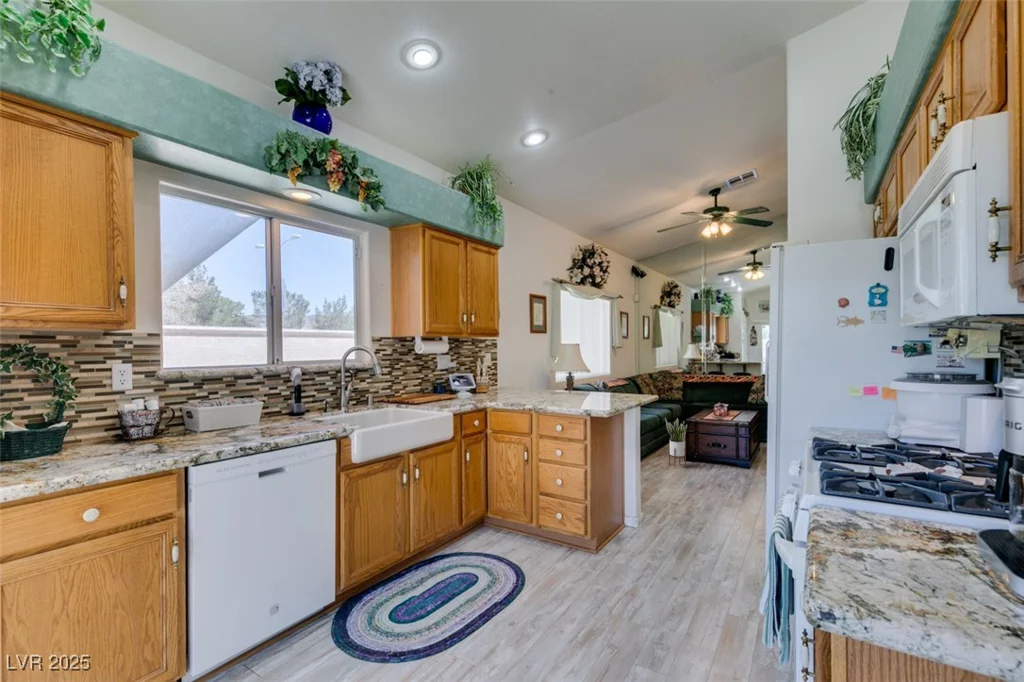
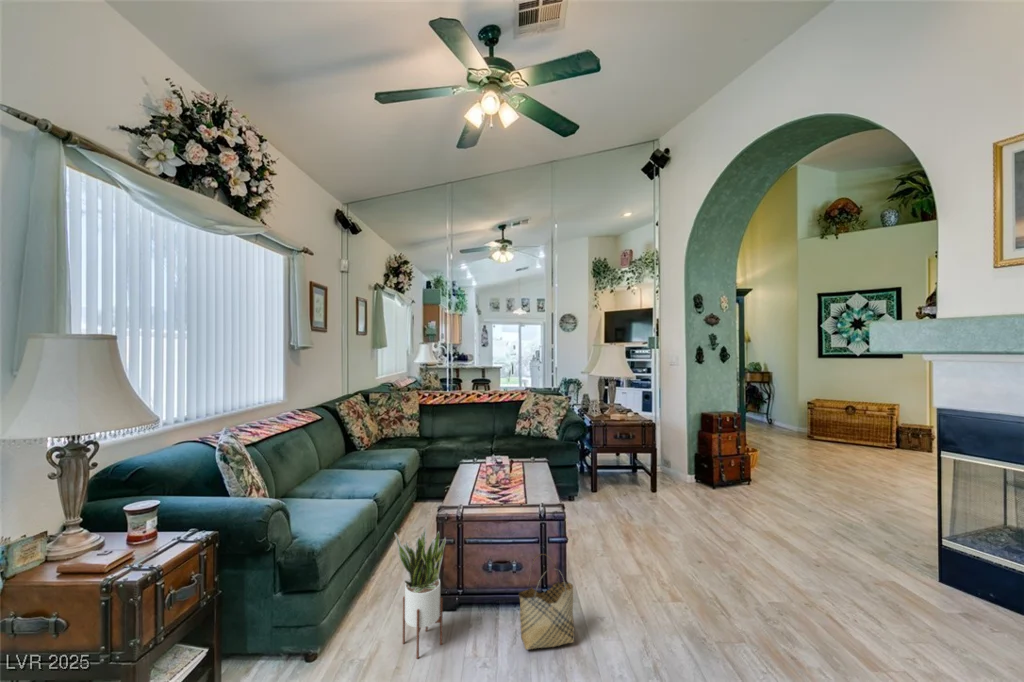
woven basket: none [720,437,749,475] -> present [519,554,575,650]

